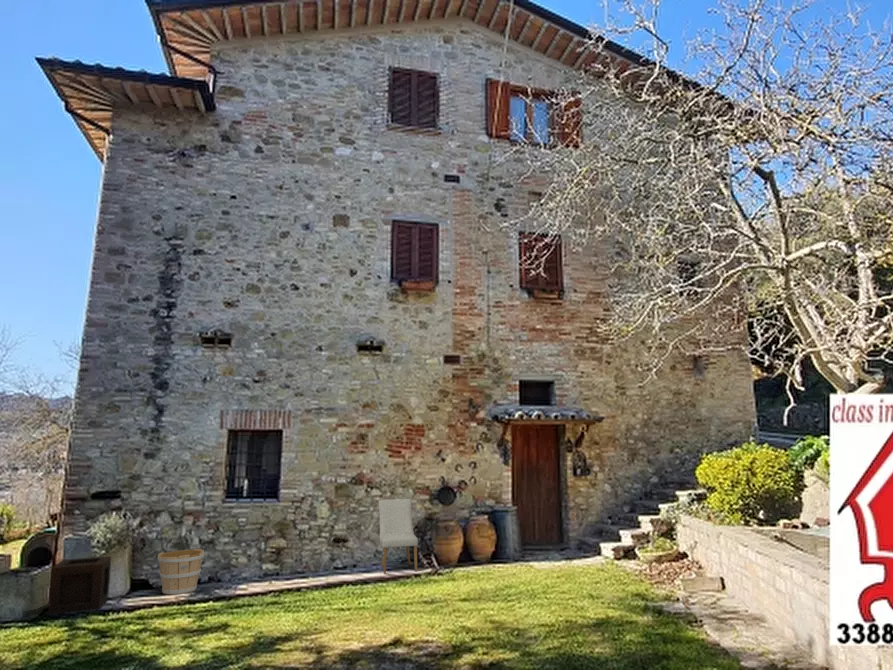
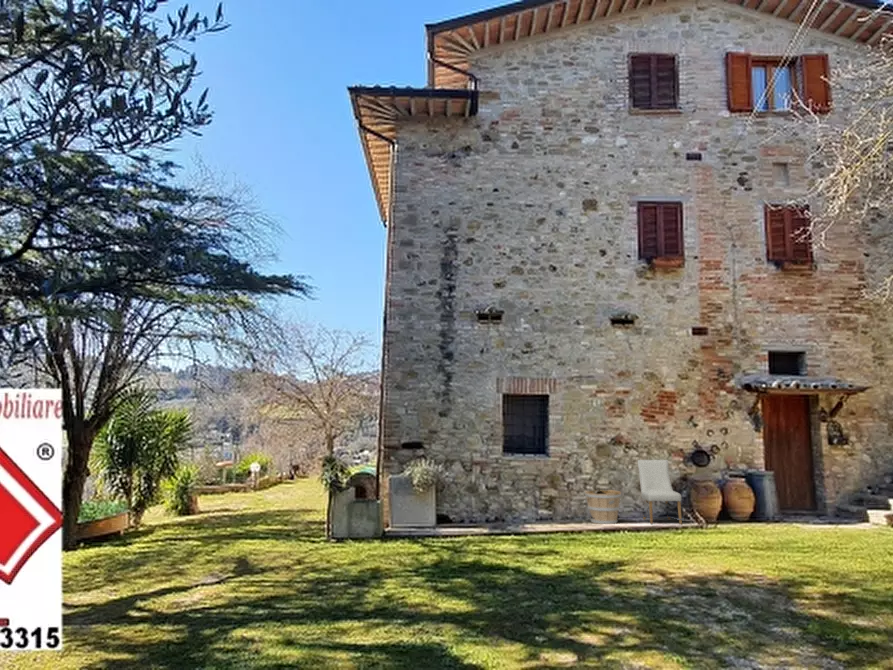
wooden bucket: present [158,549,205,595] -> present [585,490,621,524]
wooden crate: present [48,556,111,615] -> none [392,494,428,534]

